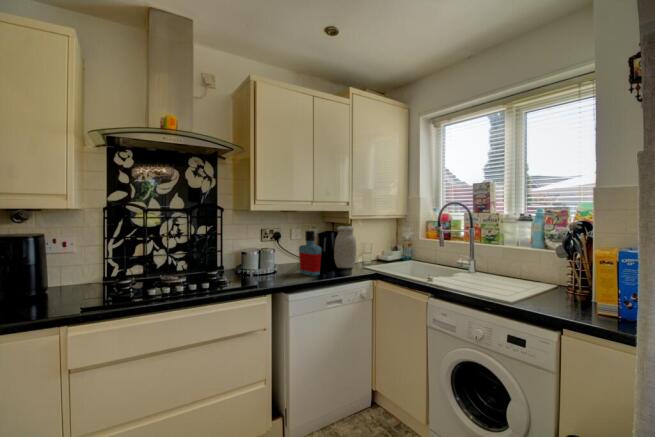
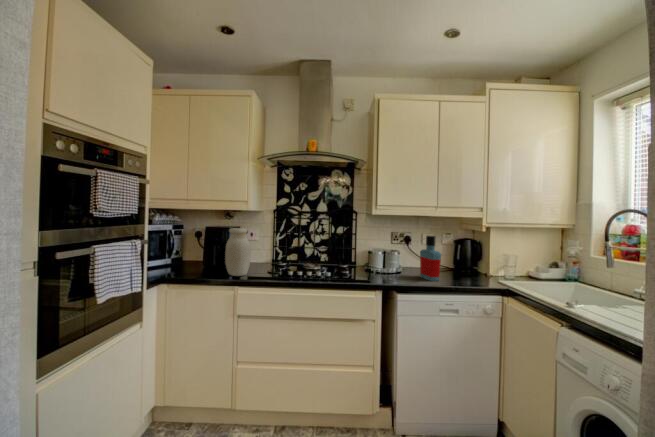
jar: present [334,226,356,268] -> present [225,228,250,276]

